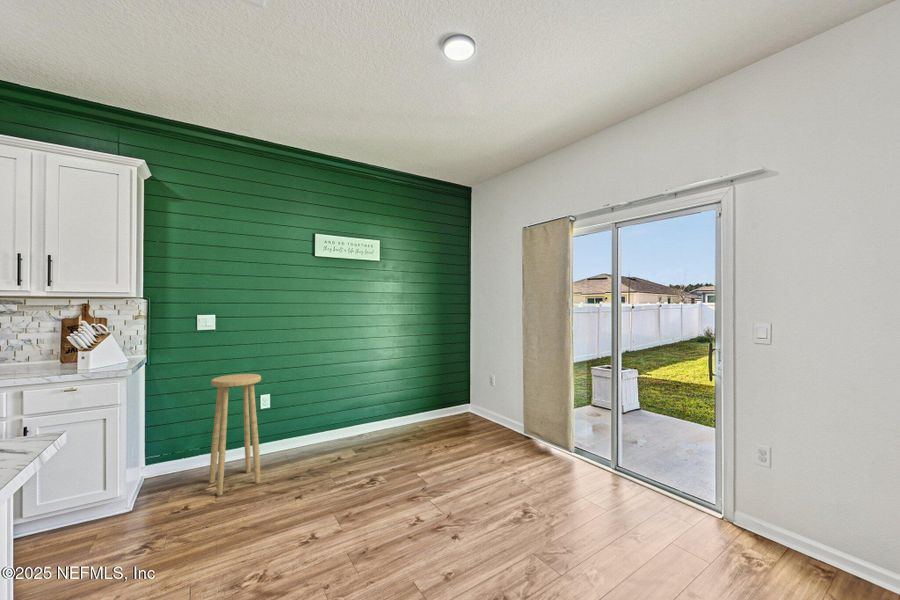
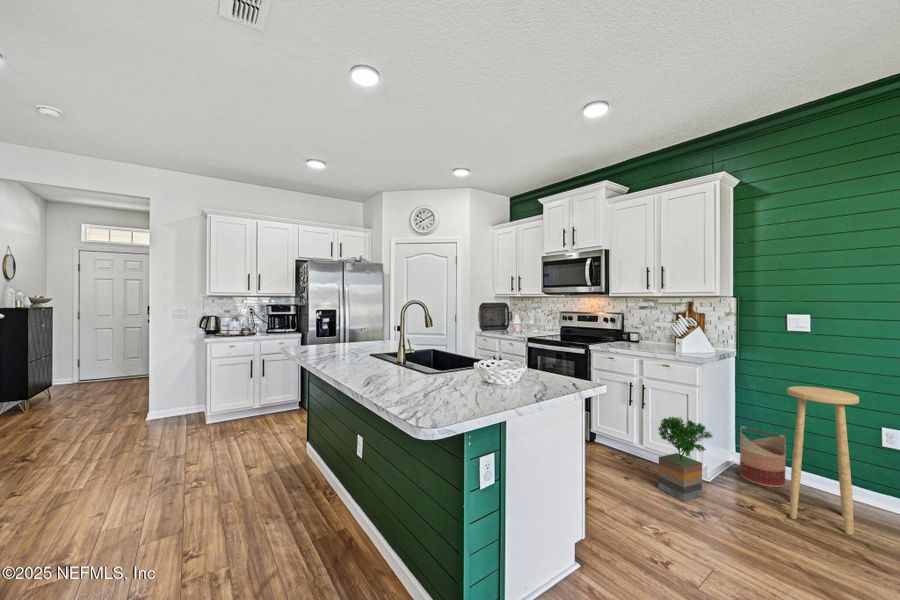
basket: none [154,427,199,485] -> present [740,426,786,487]
potted tree: none [66,443,147,555] -> present [658,417,712,501]

